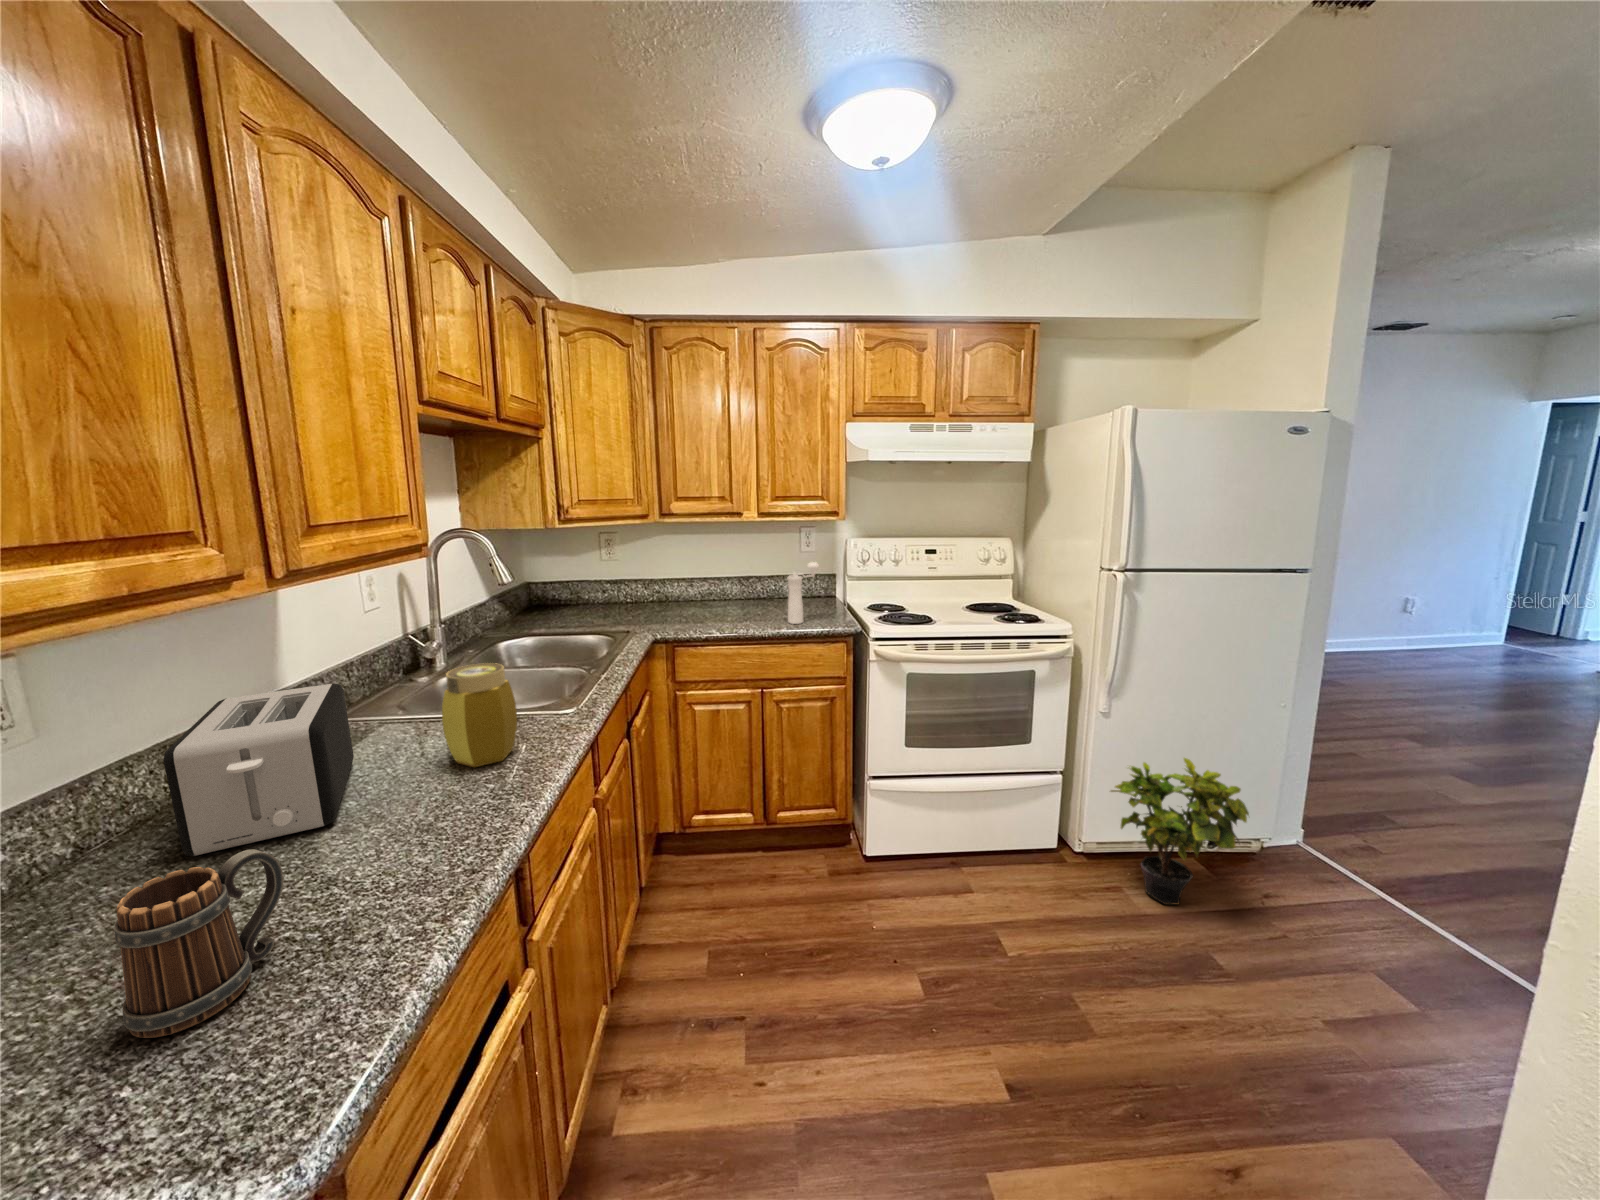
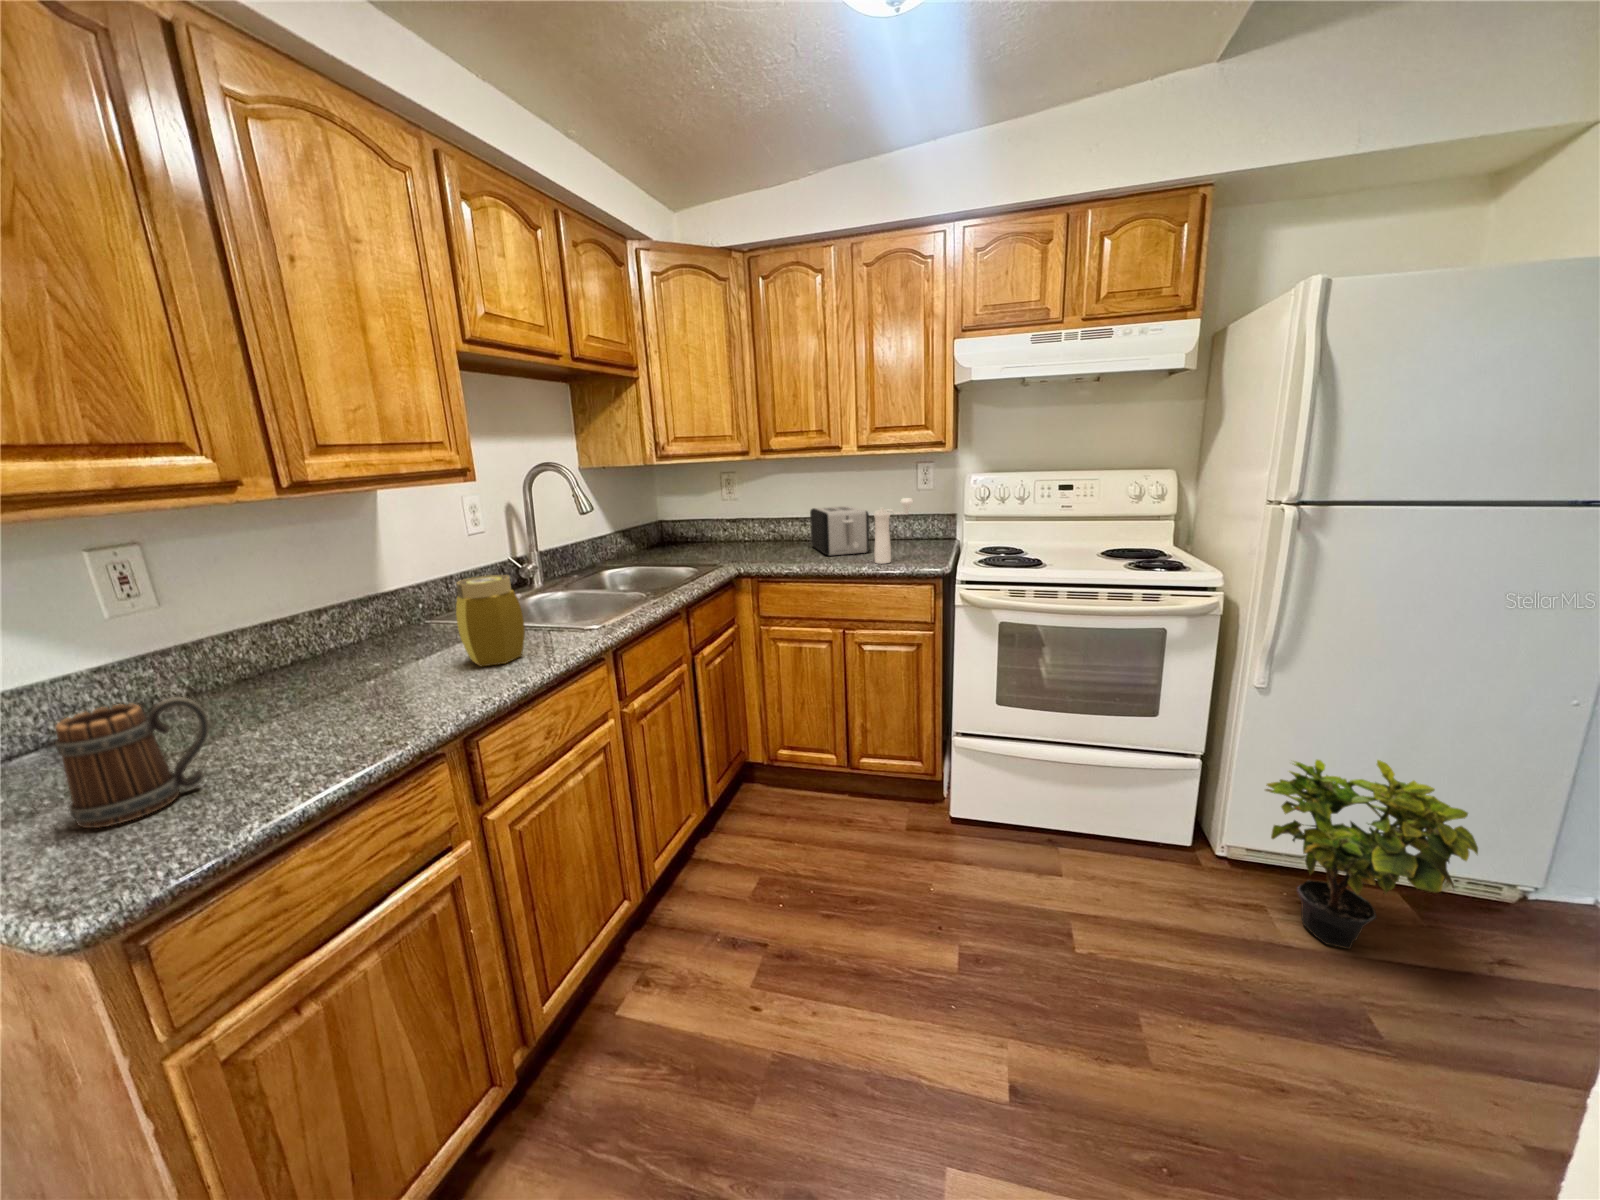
toaster: present [163,684,354,856] -> present [810,506,869,555]

